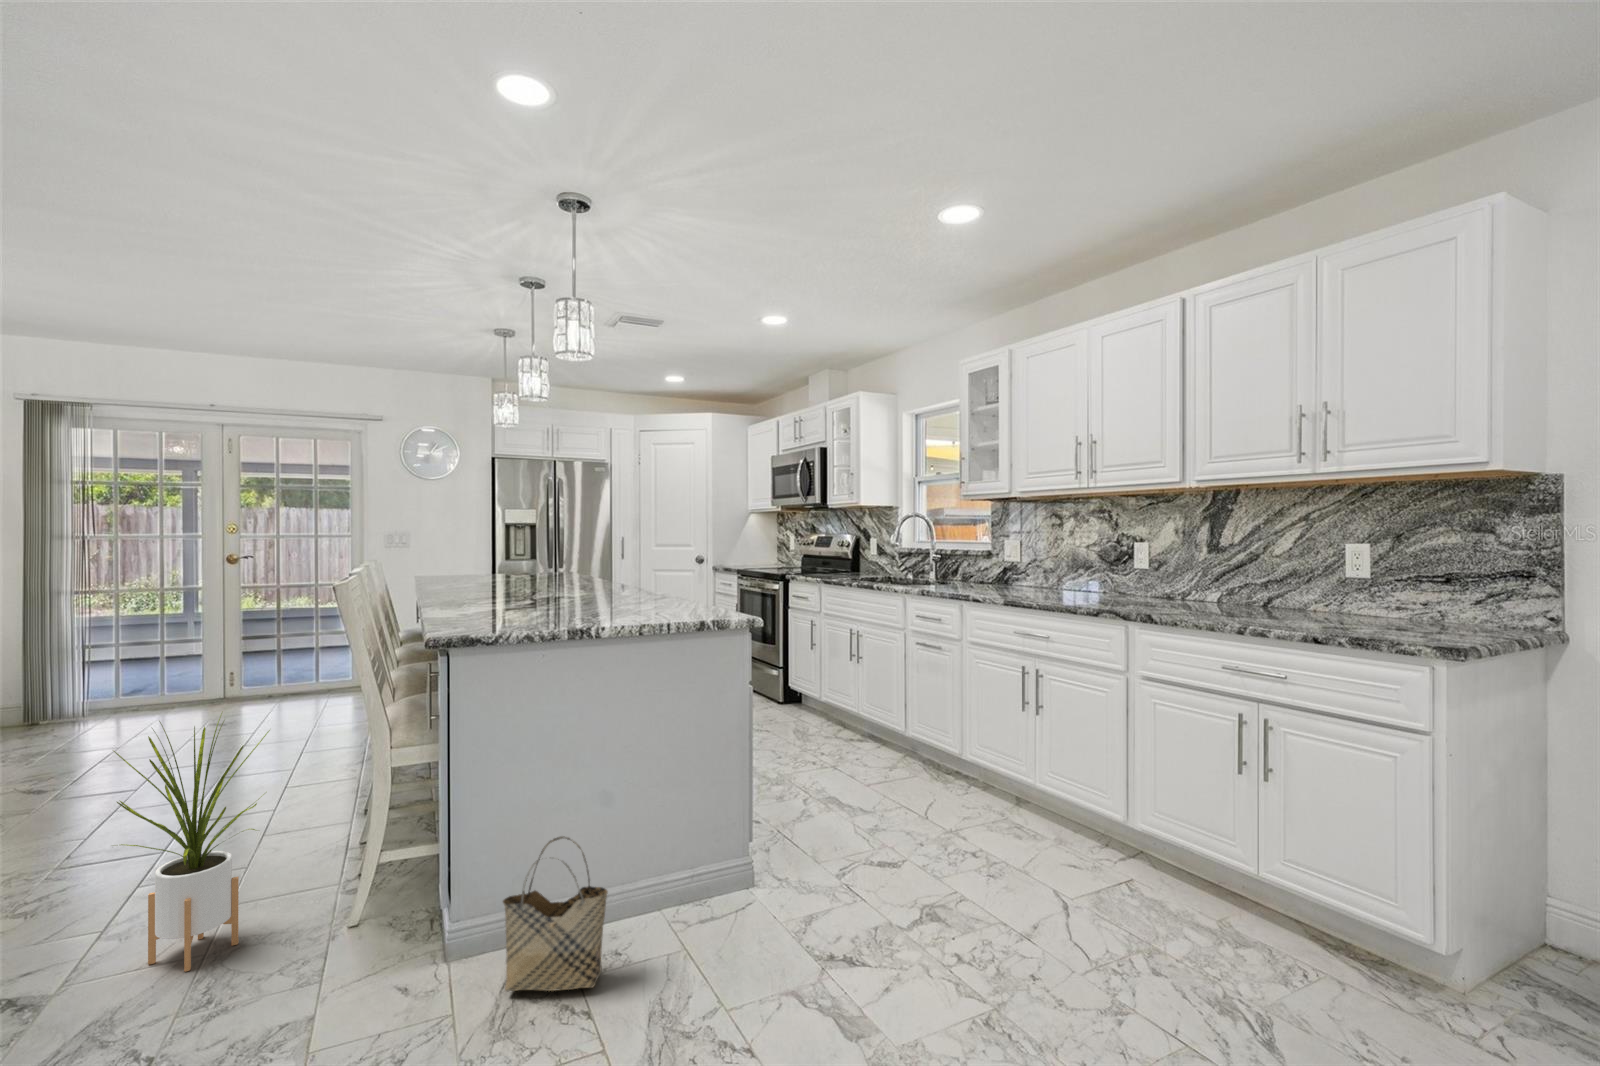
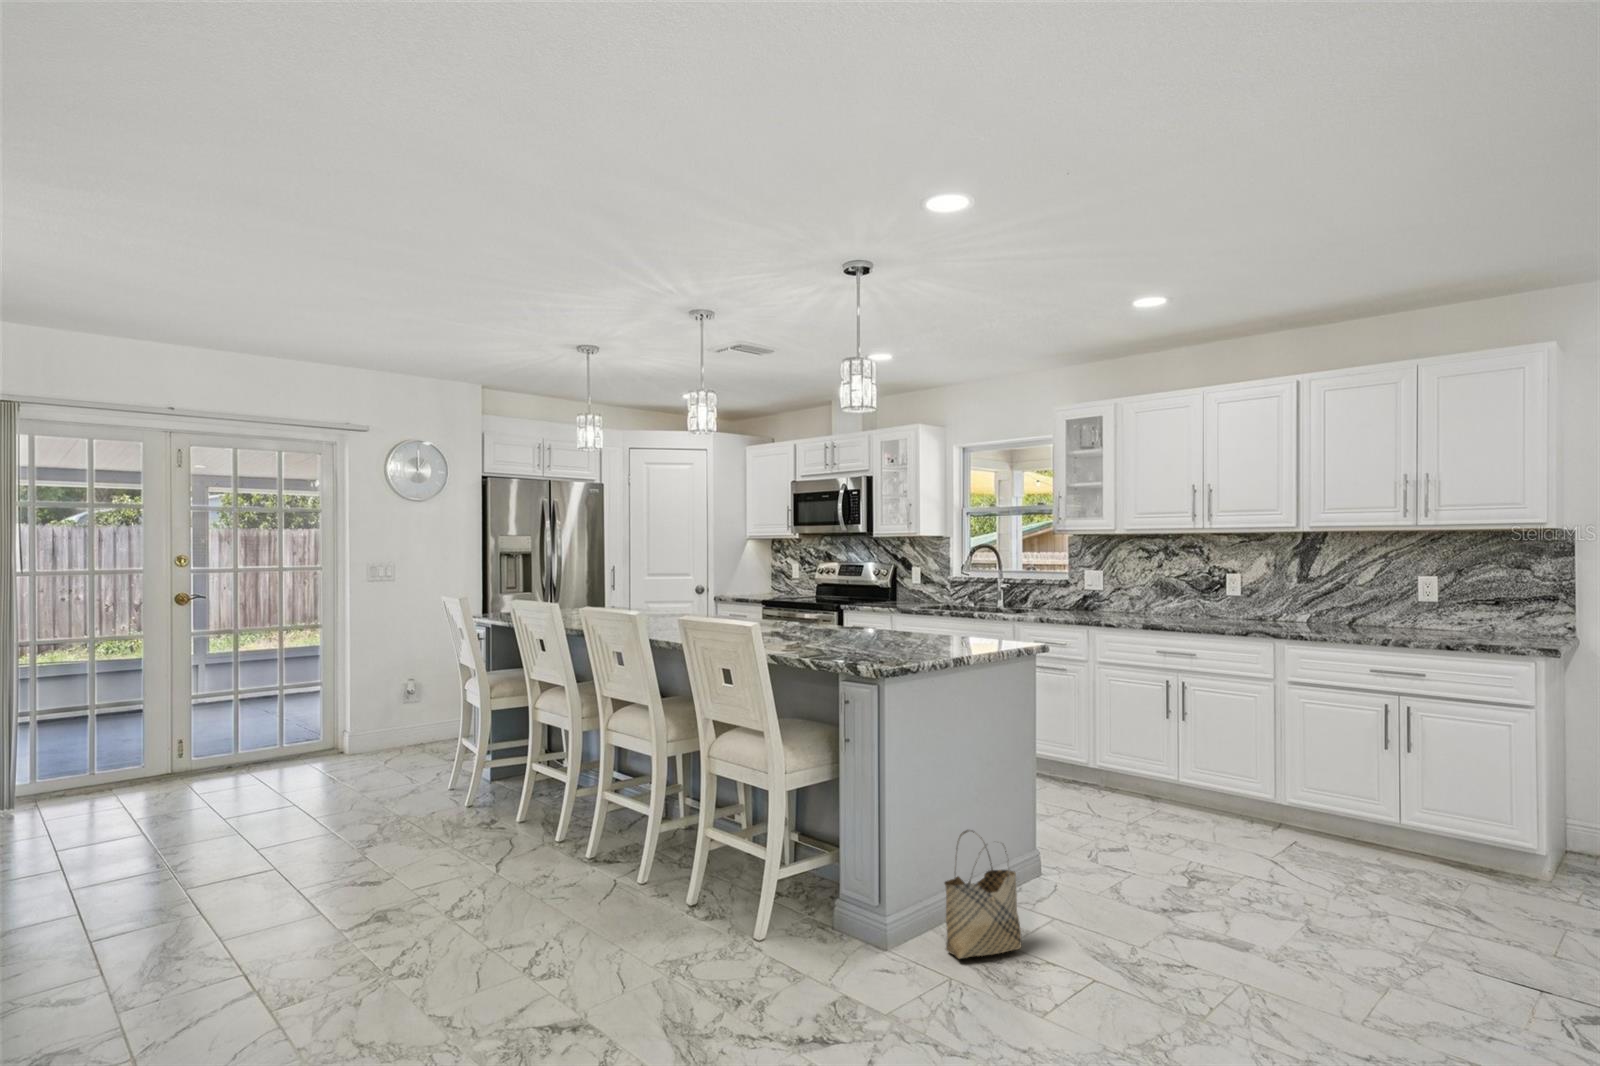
house plant: present [114,713,270,972] -> none [573,740,695,986]

